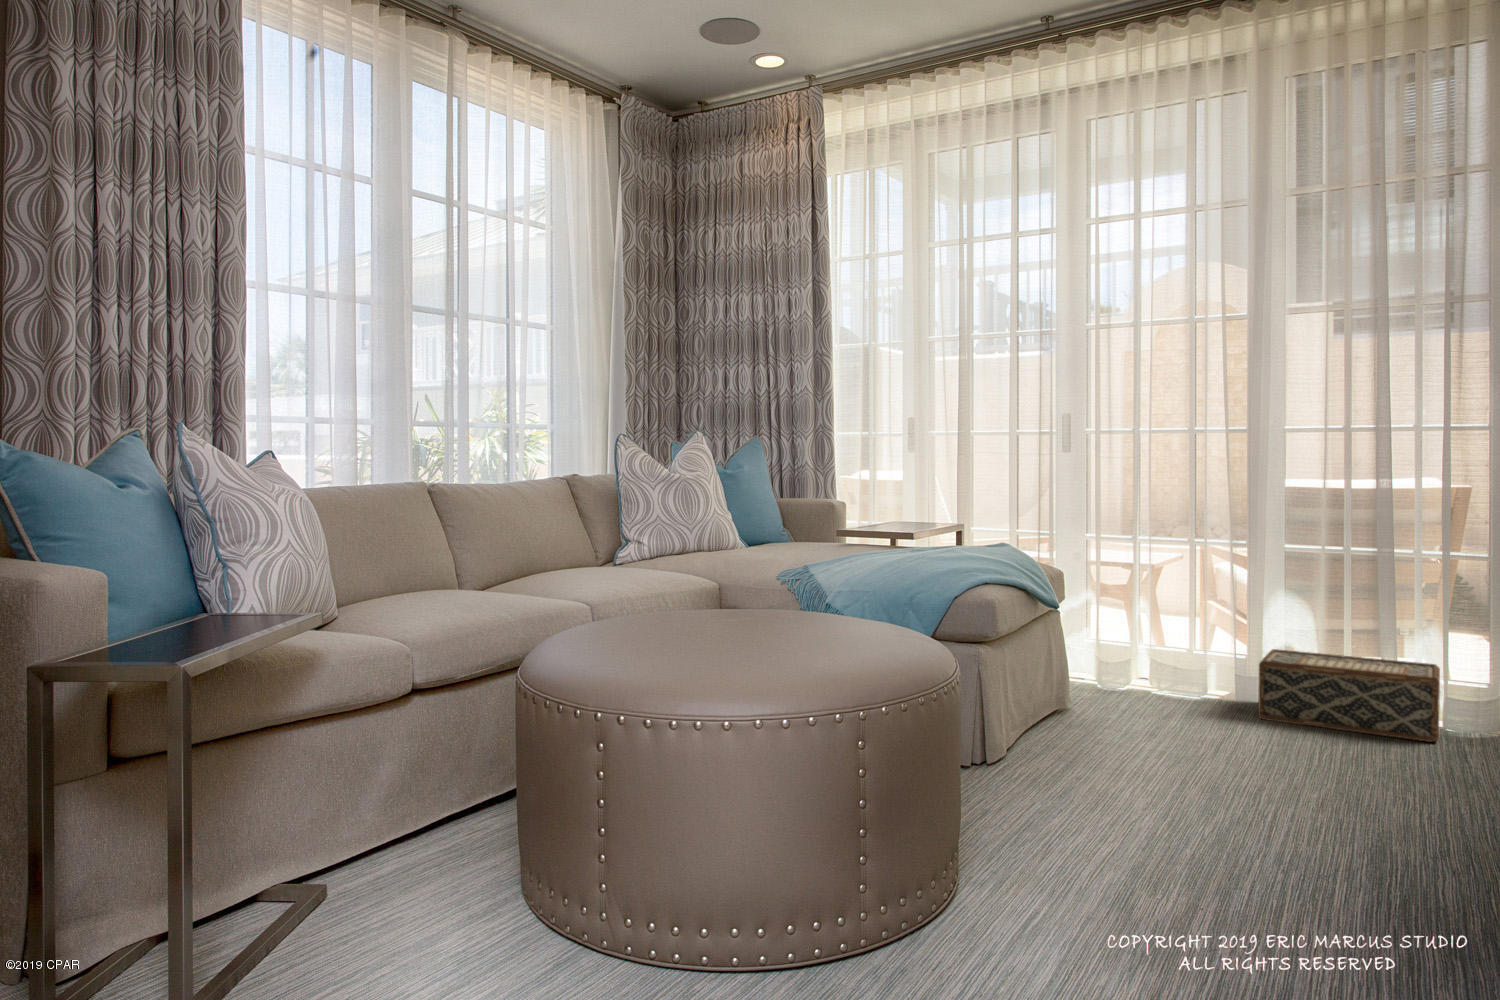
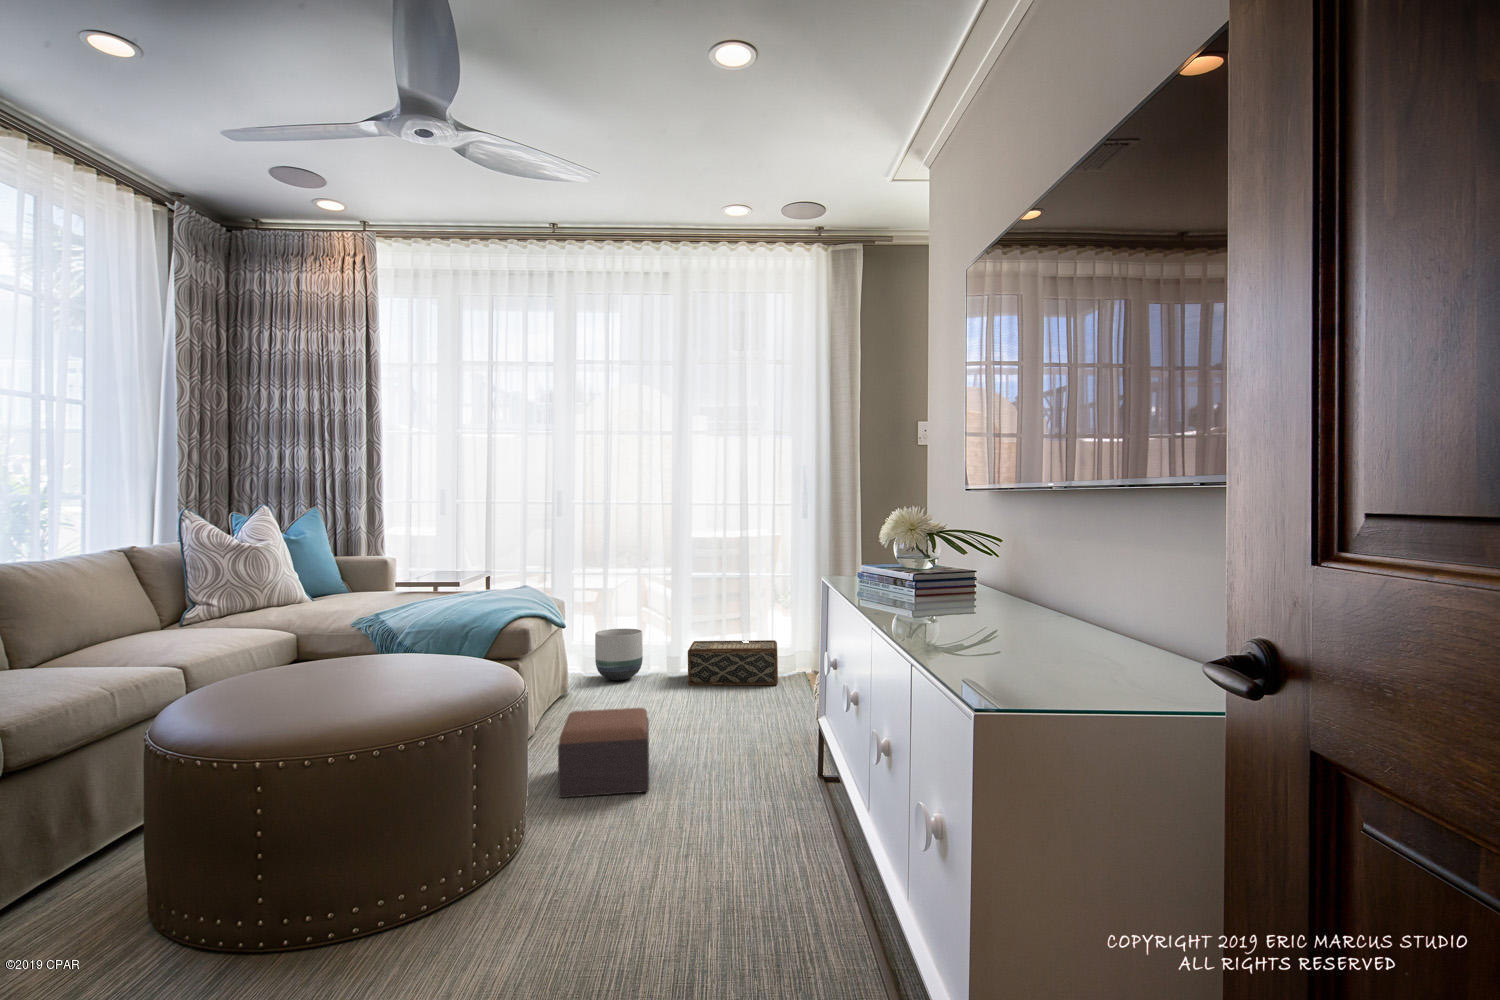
planter: none [1104,617,1180,695] -> present [595,629,643,681]
footstool: none [1017,728,1172,878] -> present [558,708,649,798]

